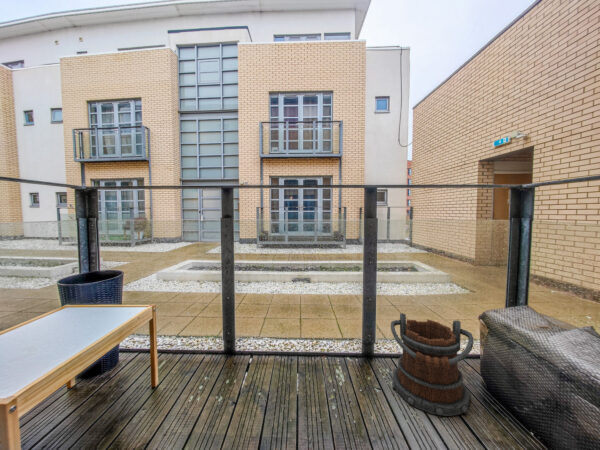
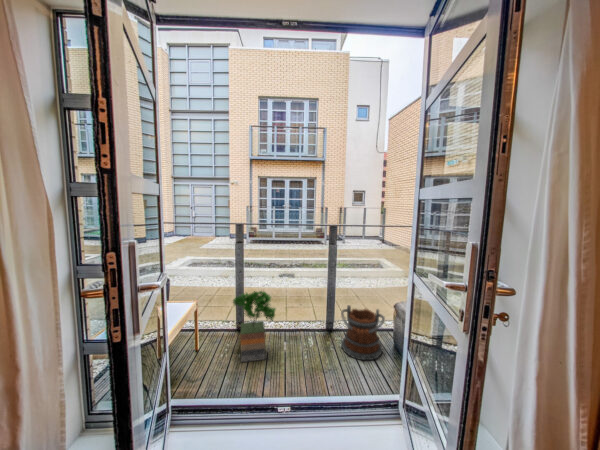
potted tree: none [206,287,281,415] -> present [233,291,275,362]

